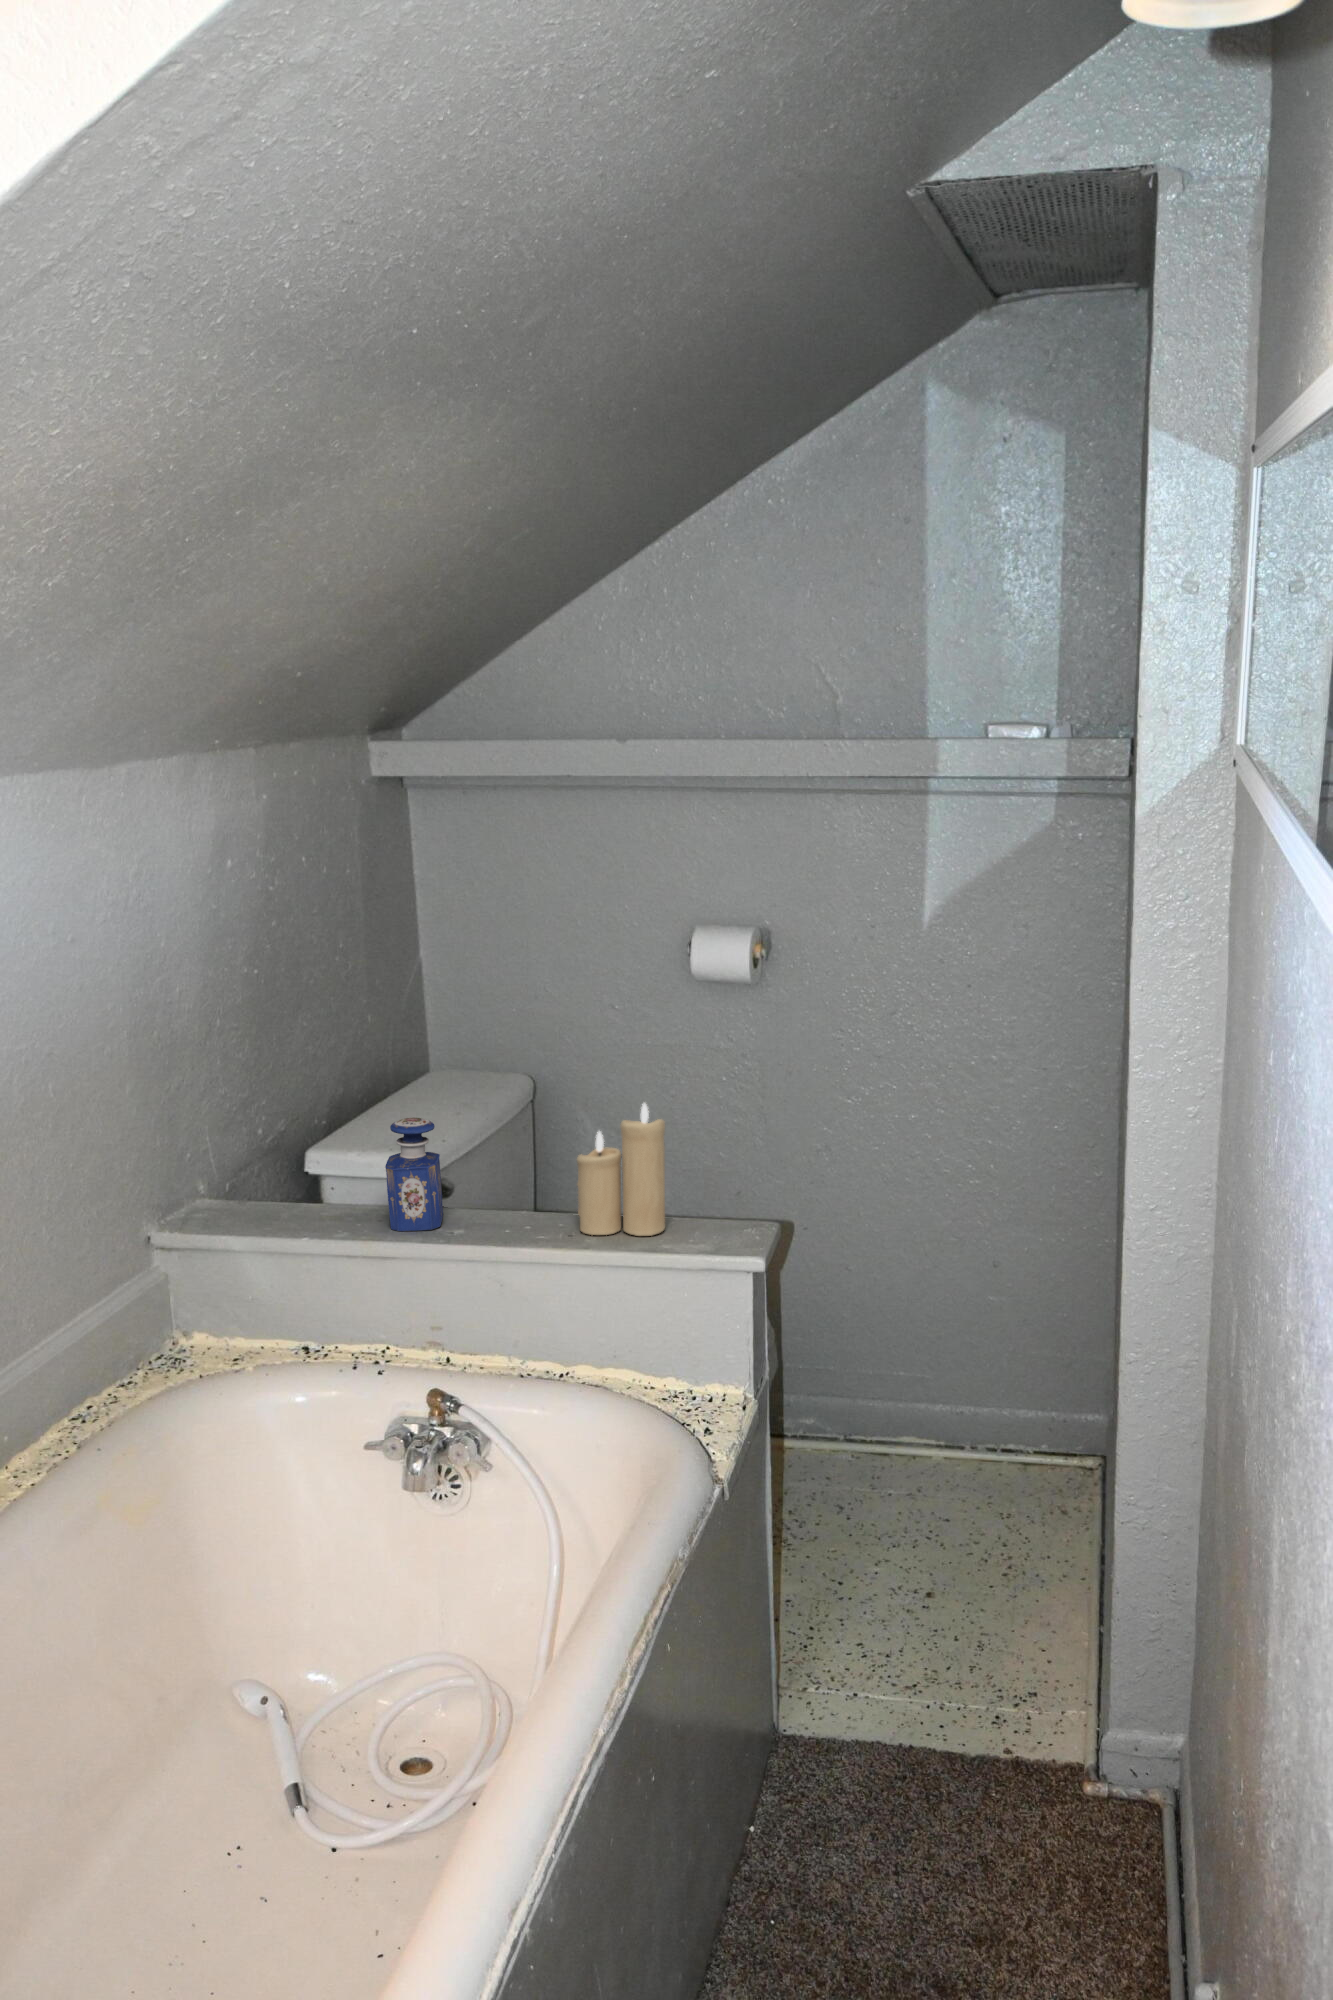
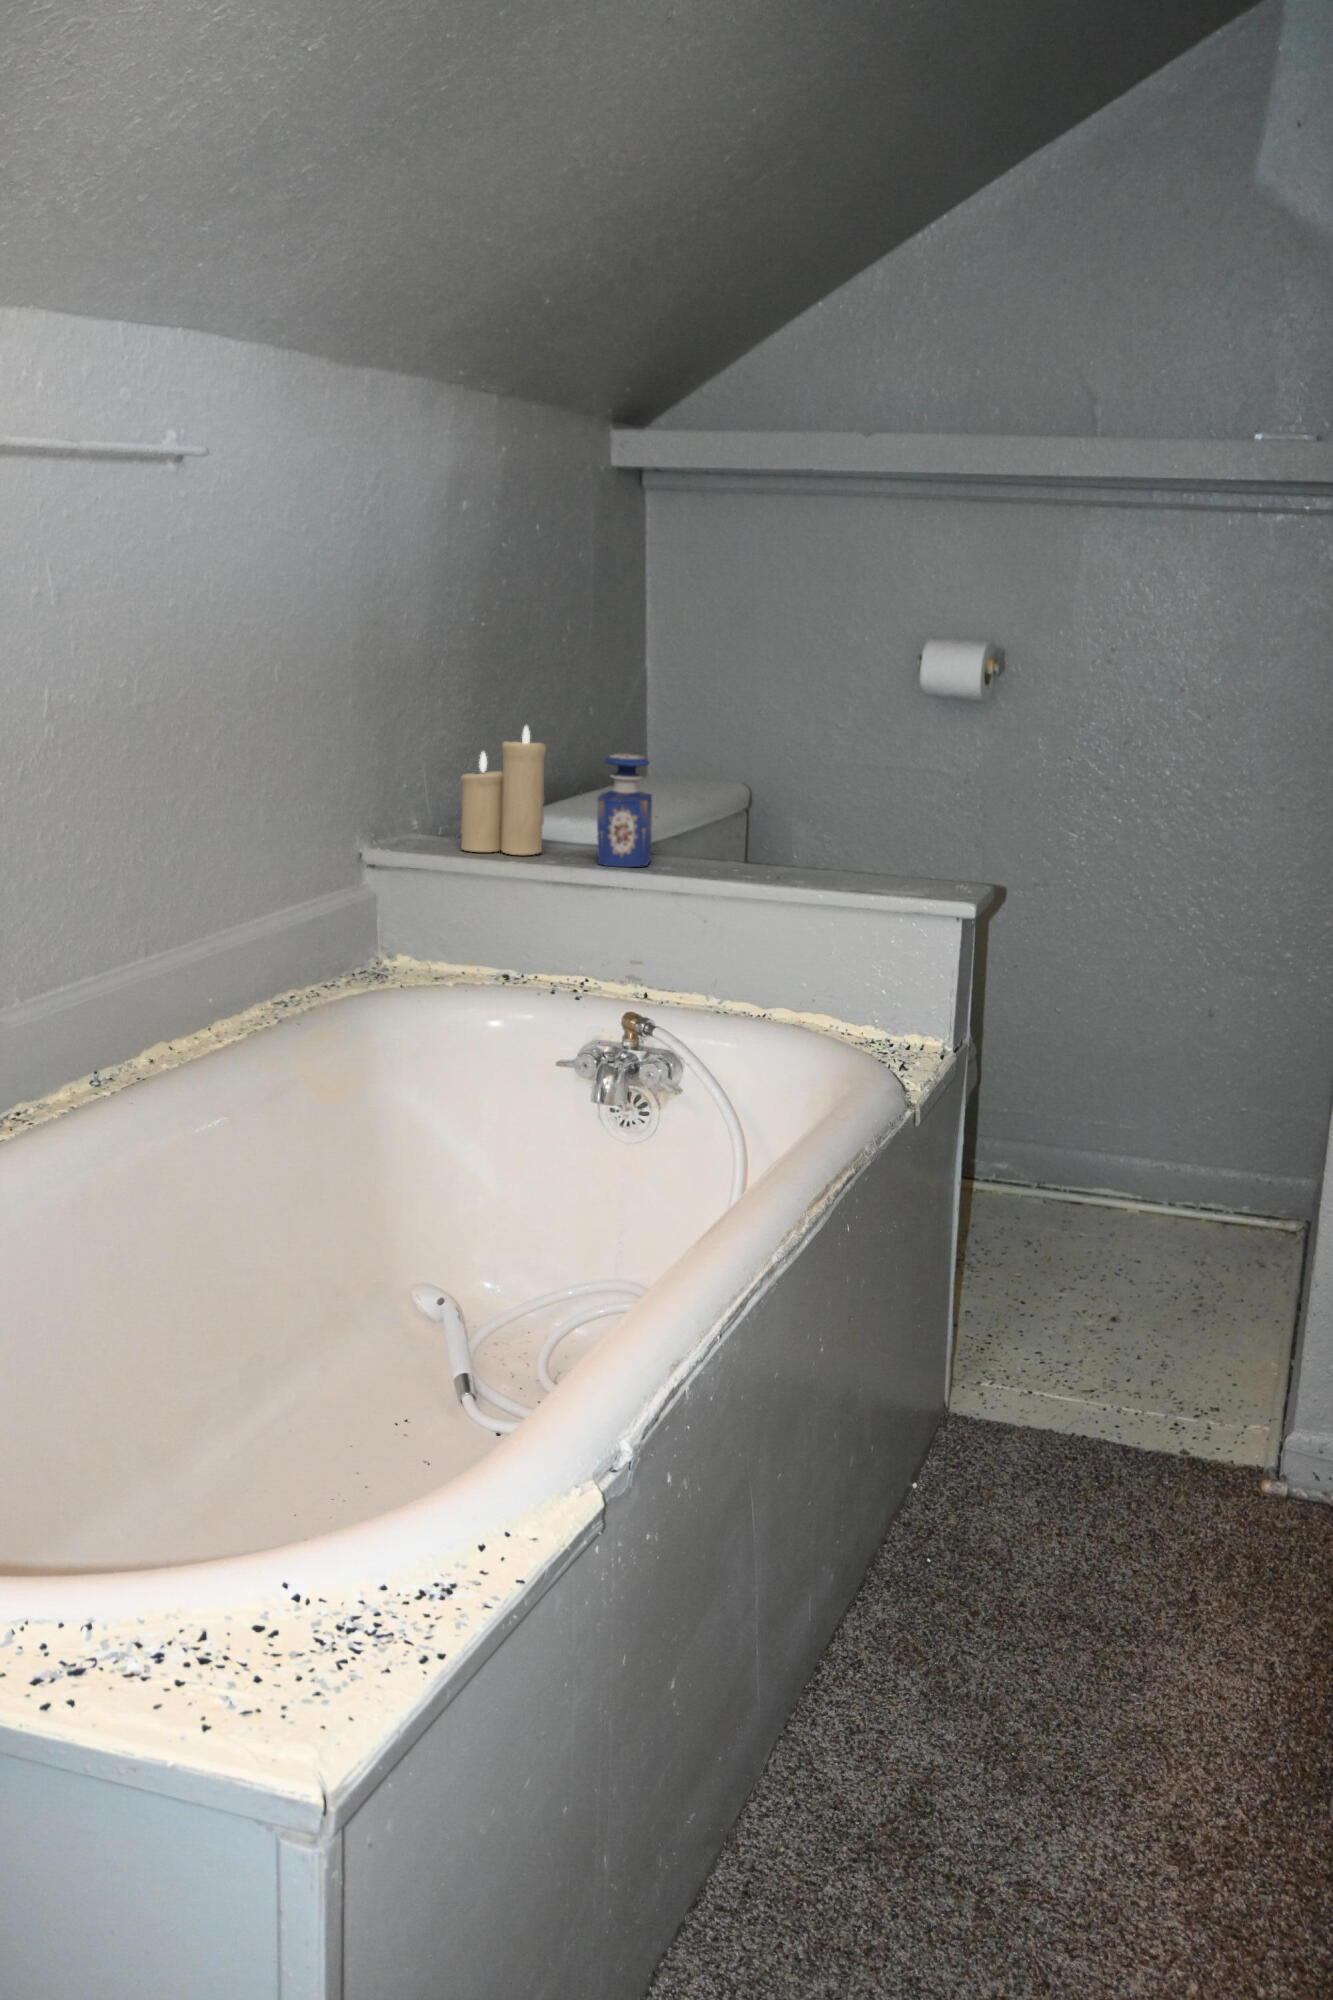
candle: present [577,1103,665,1236] -> present [461,726,546,855]

